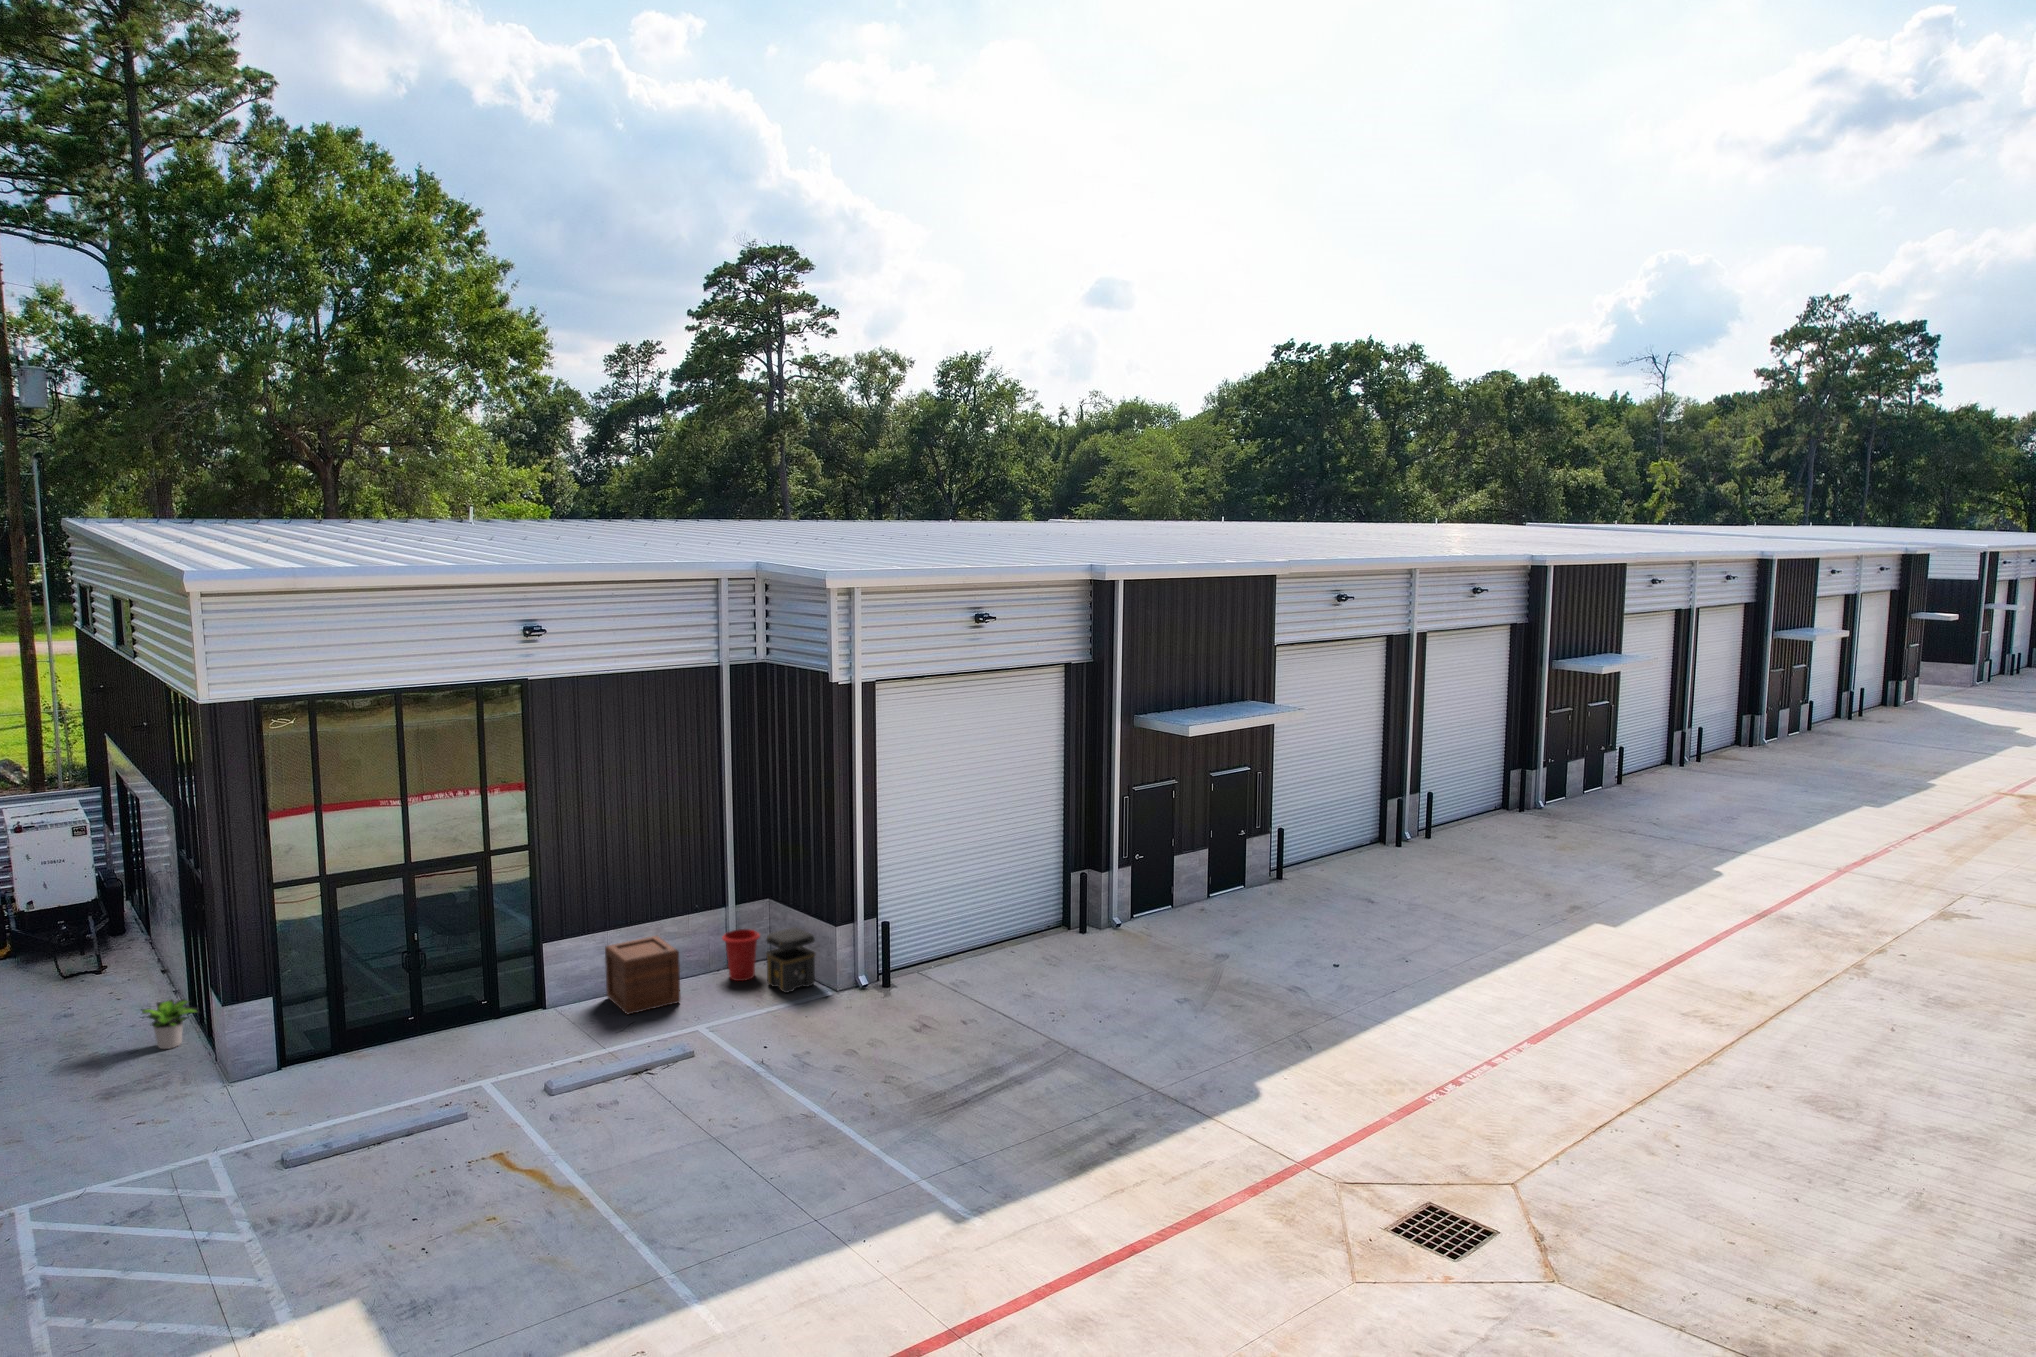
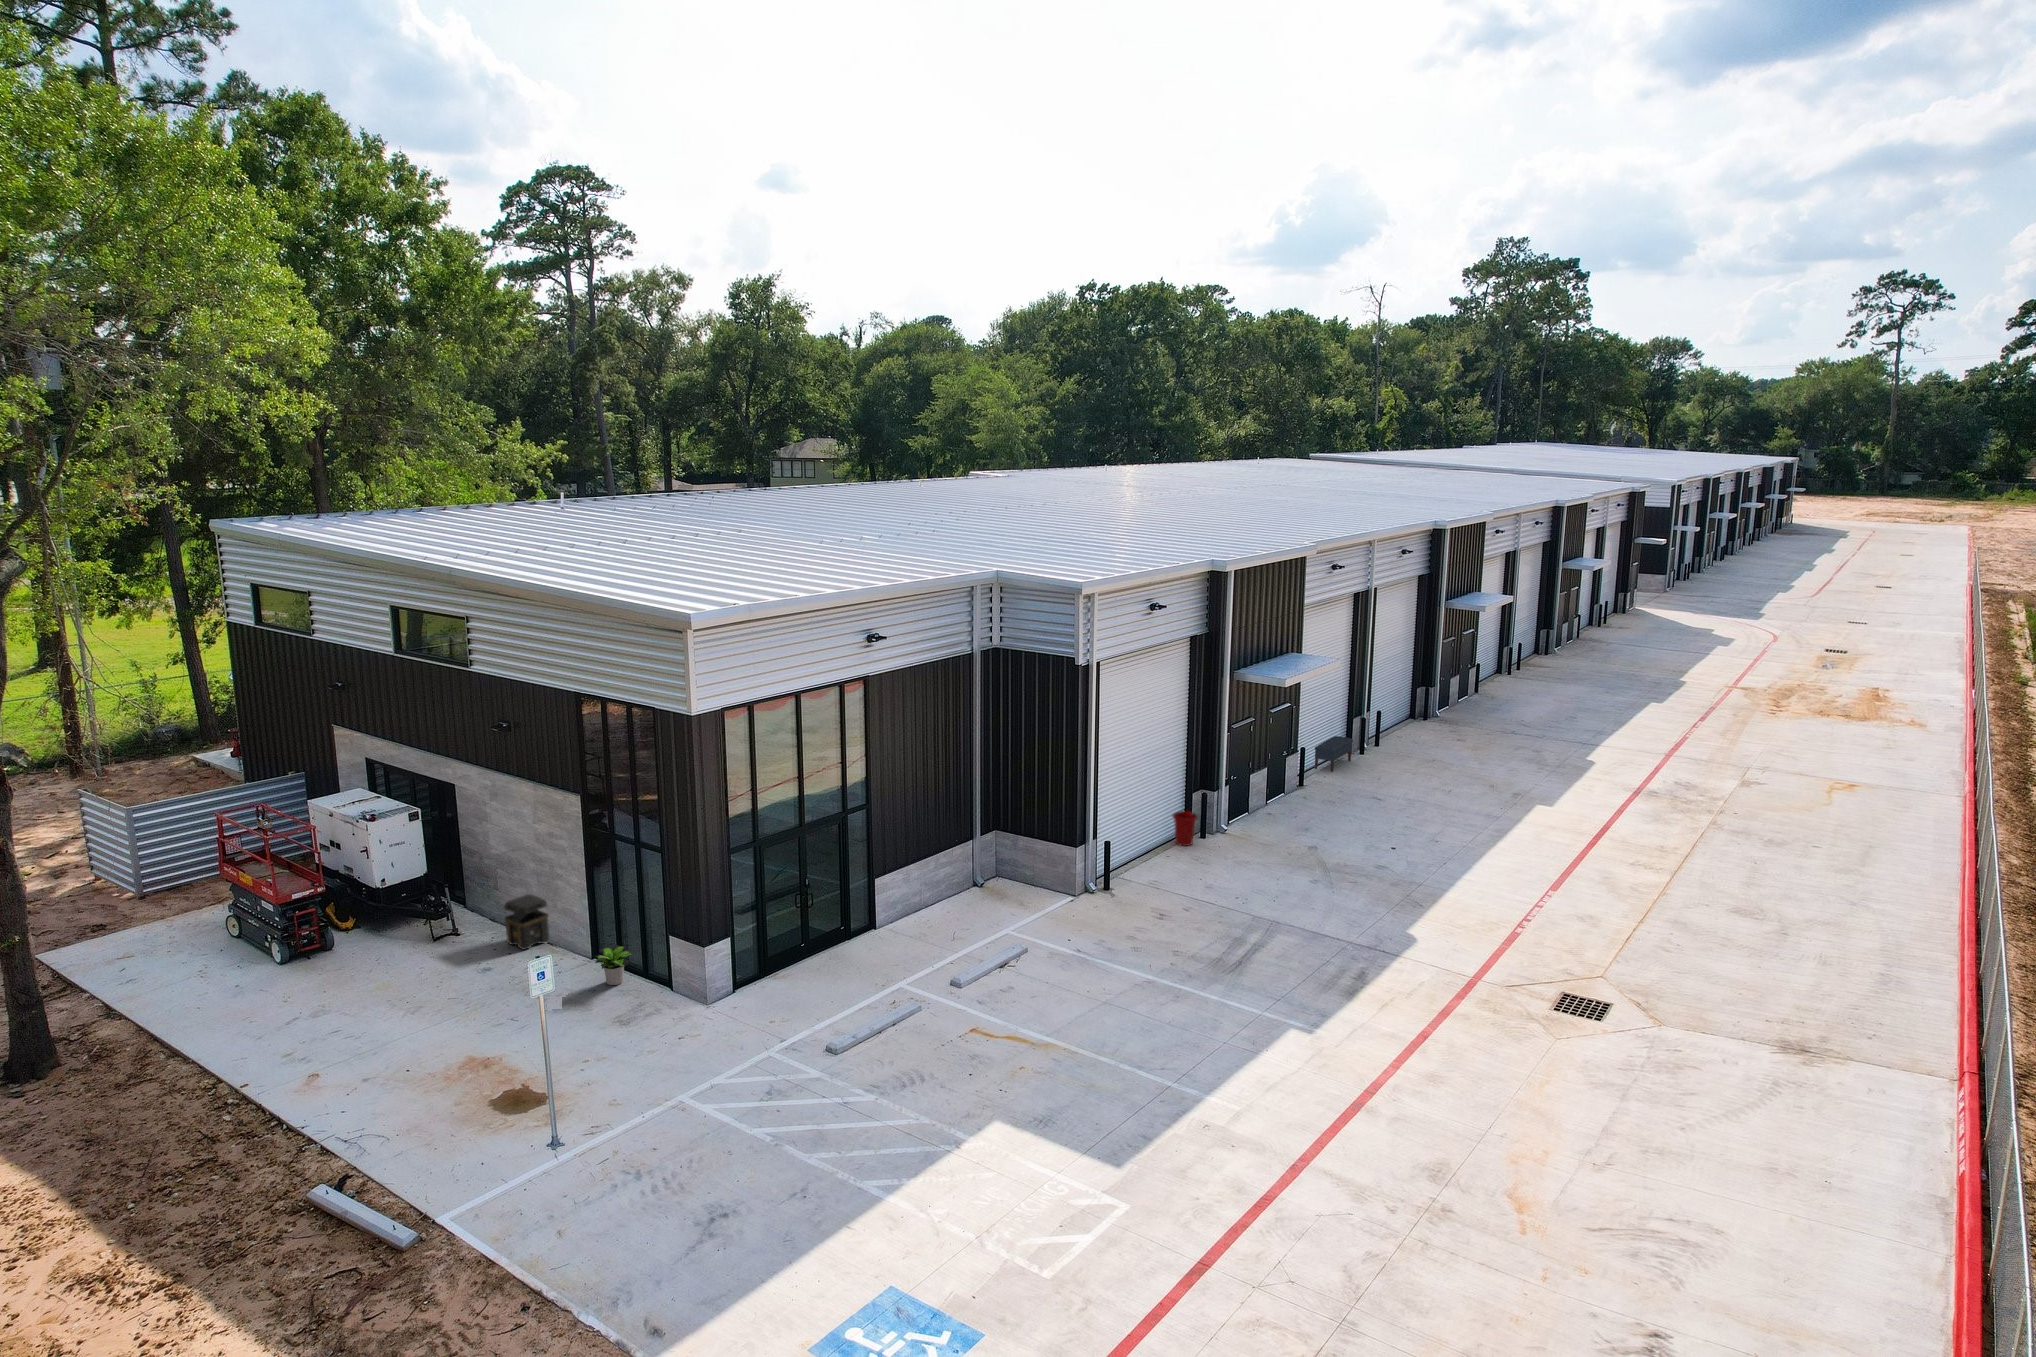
bench: none [1312,820,1374,866] -> present [1315,736,1353,772]
toolbox: present [766,927,816,993] -> present [504,894,549,950]
waste bin: present [722,929,760,981] -> present [1173,811,1197,846]
wooden crate: present [605,936,680,1014] -> none [910,866,970,927]

